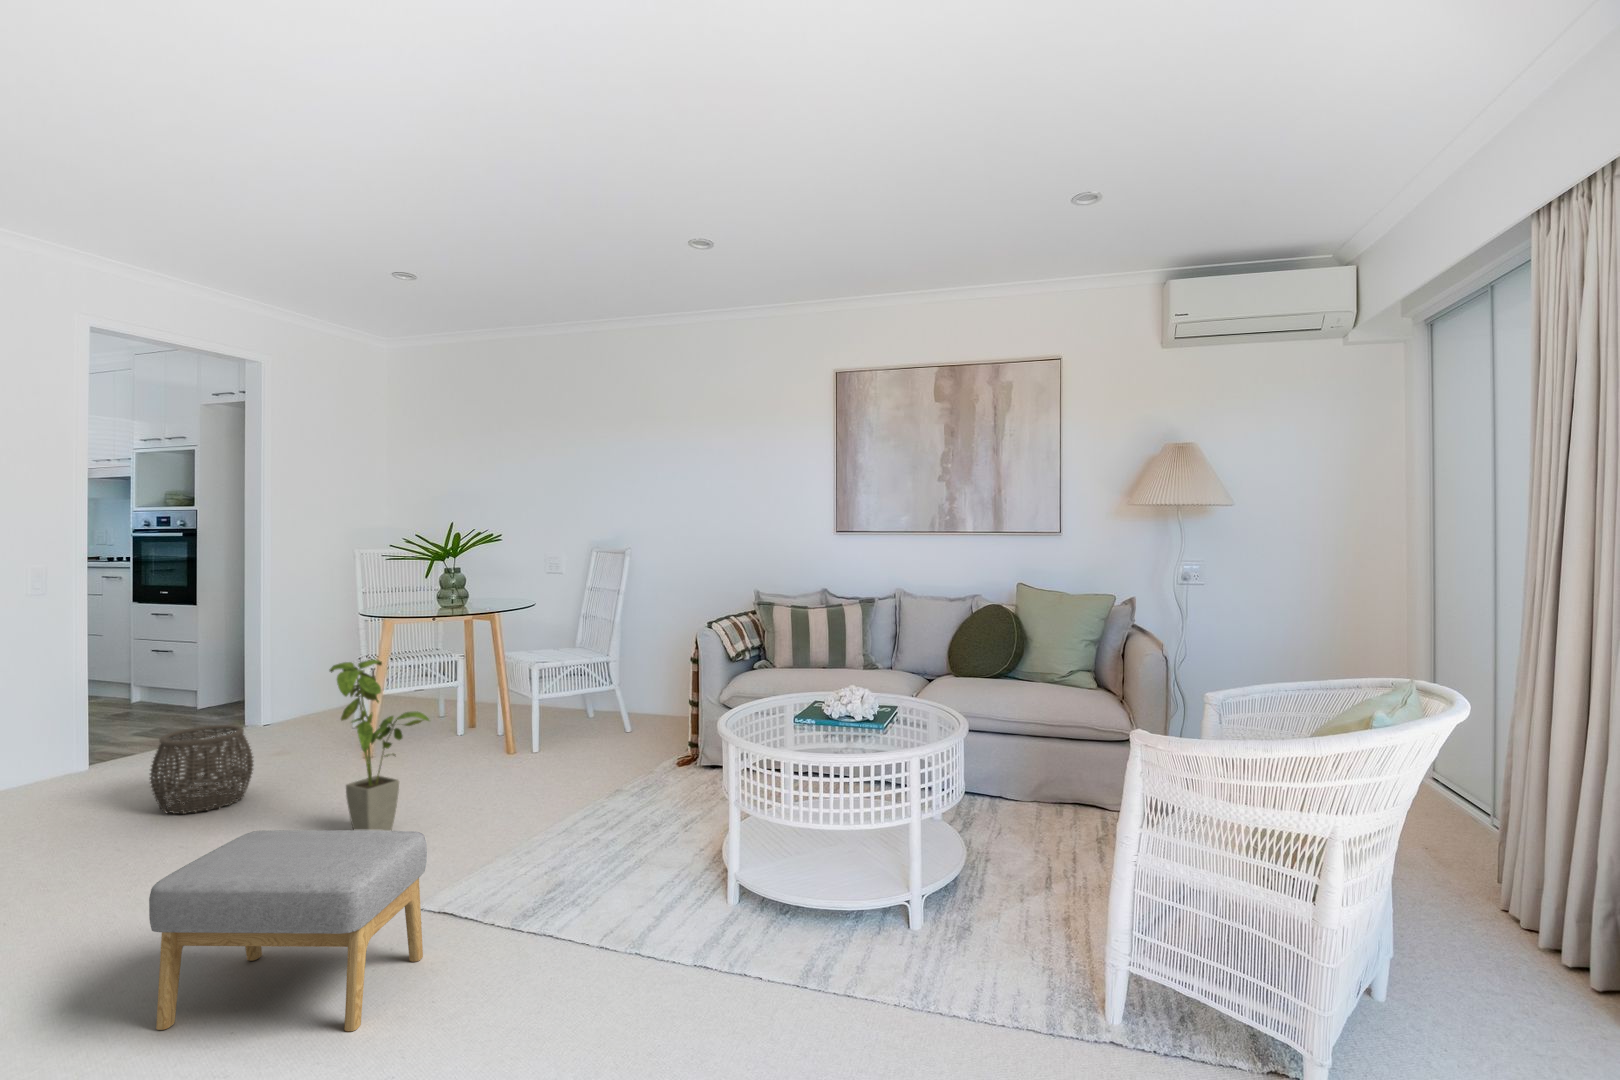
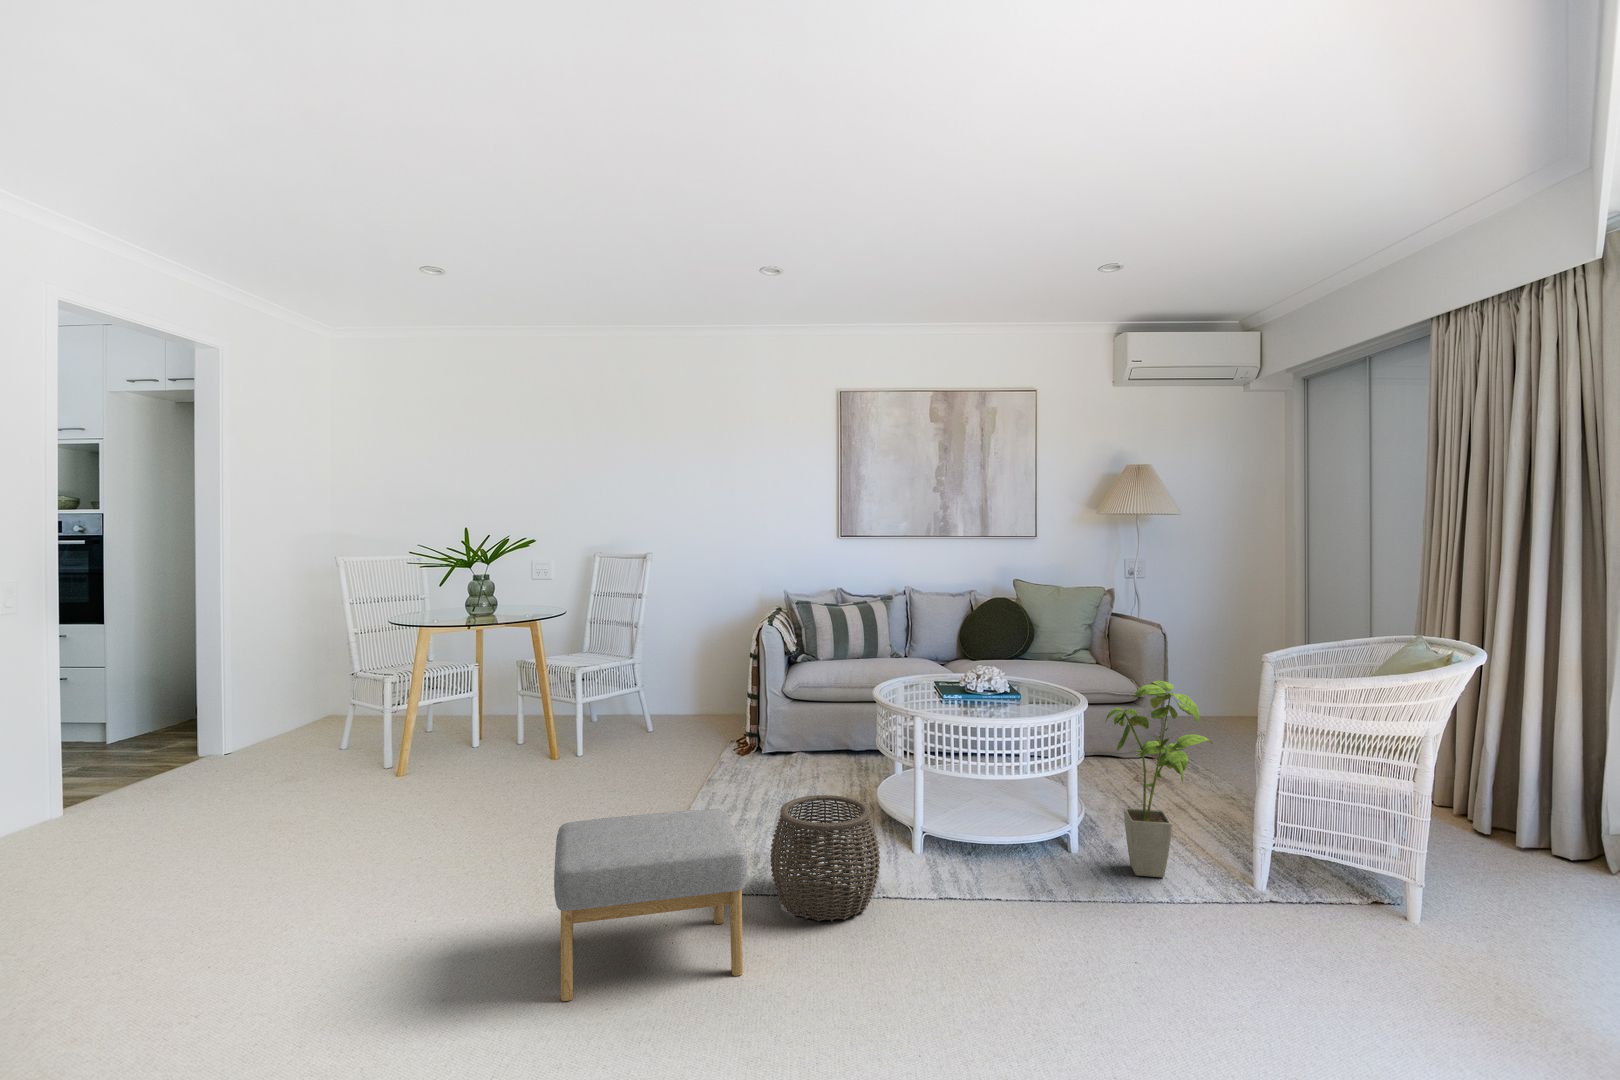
house plant: present [330,659,429,831] -> present [1105,680,1213,877]
woven basket: present [150,725,253,814] -> present [770,795,880,921]

